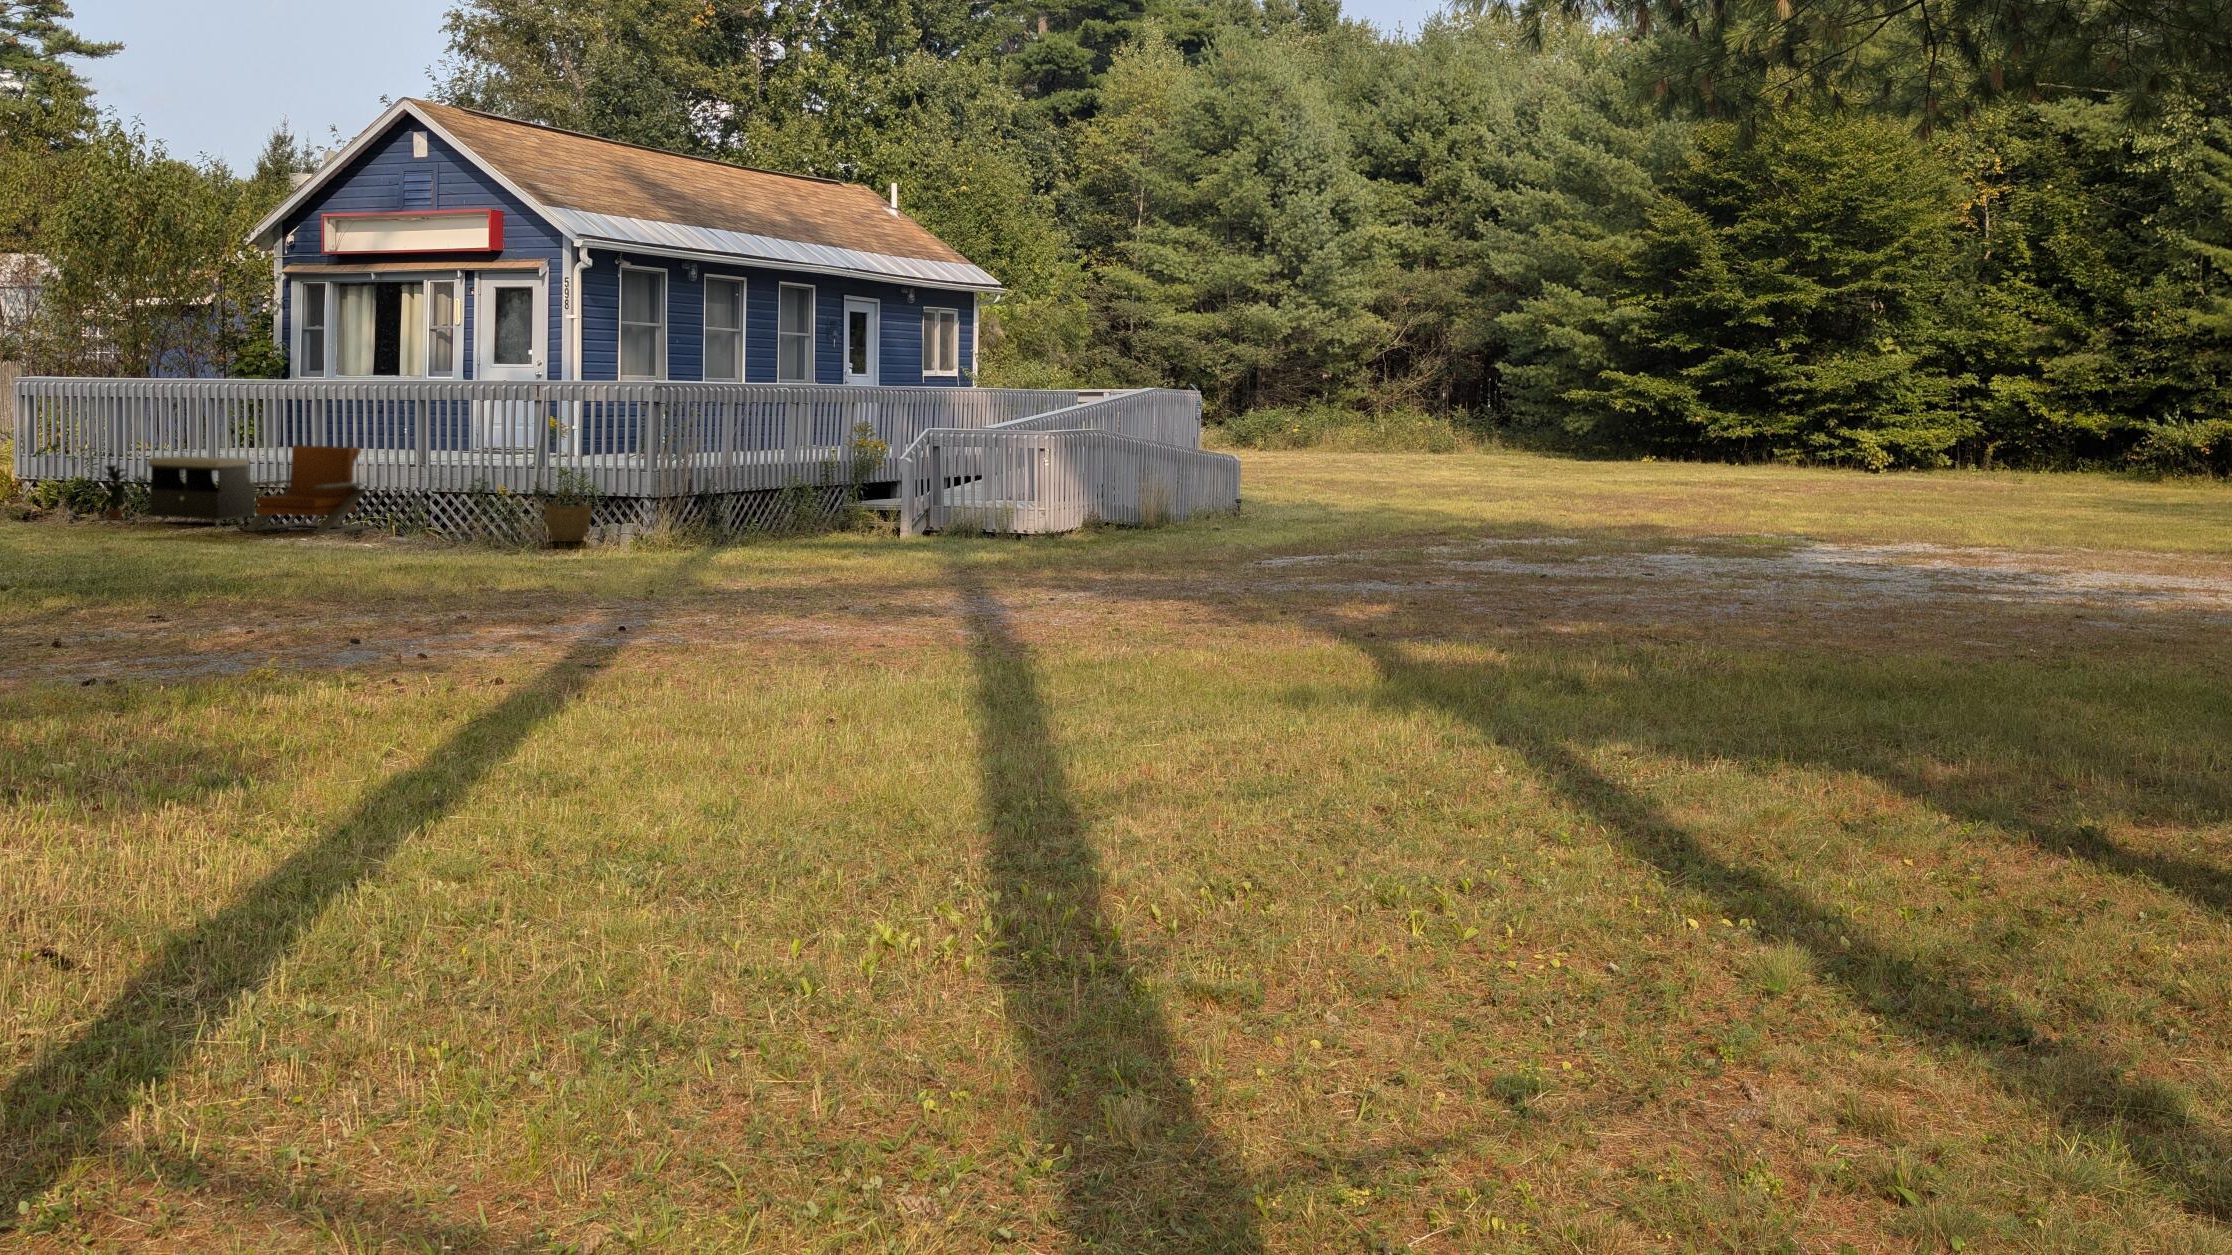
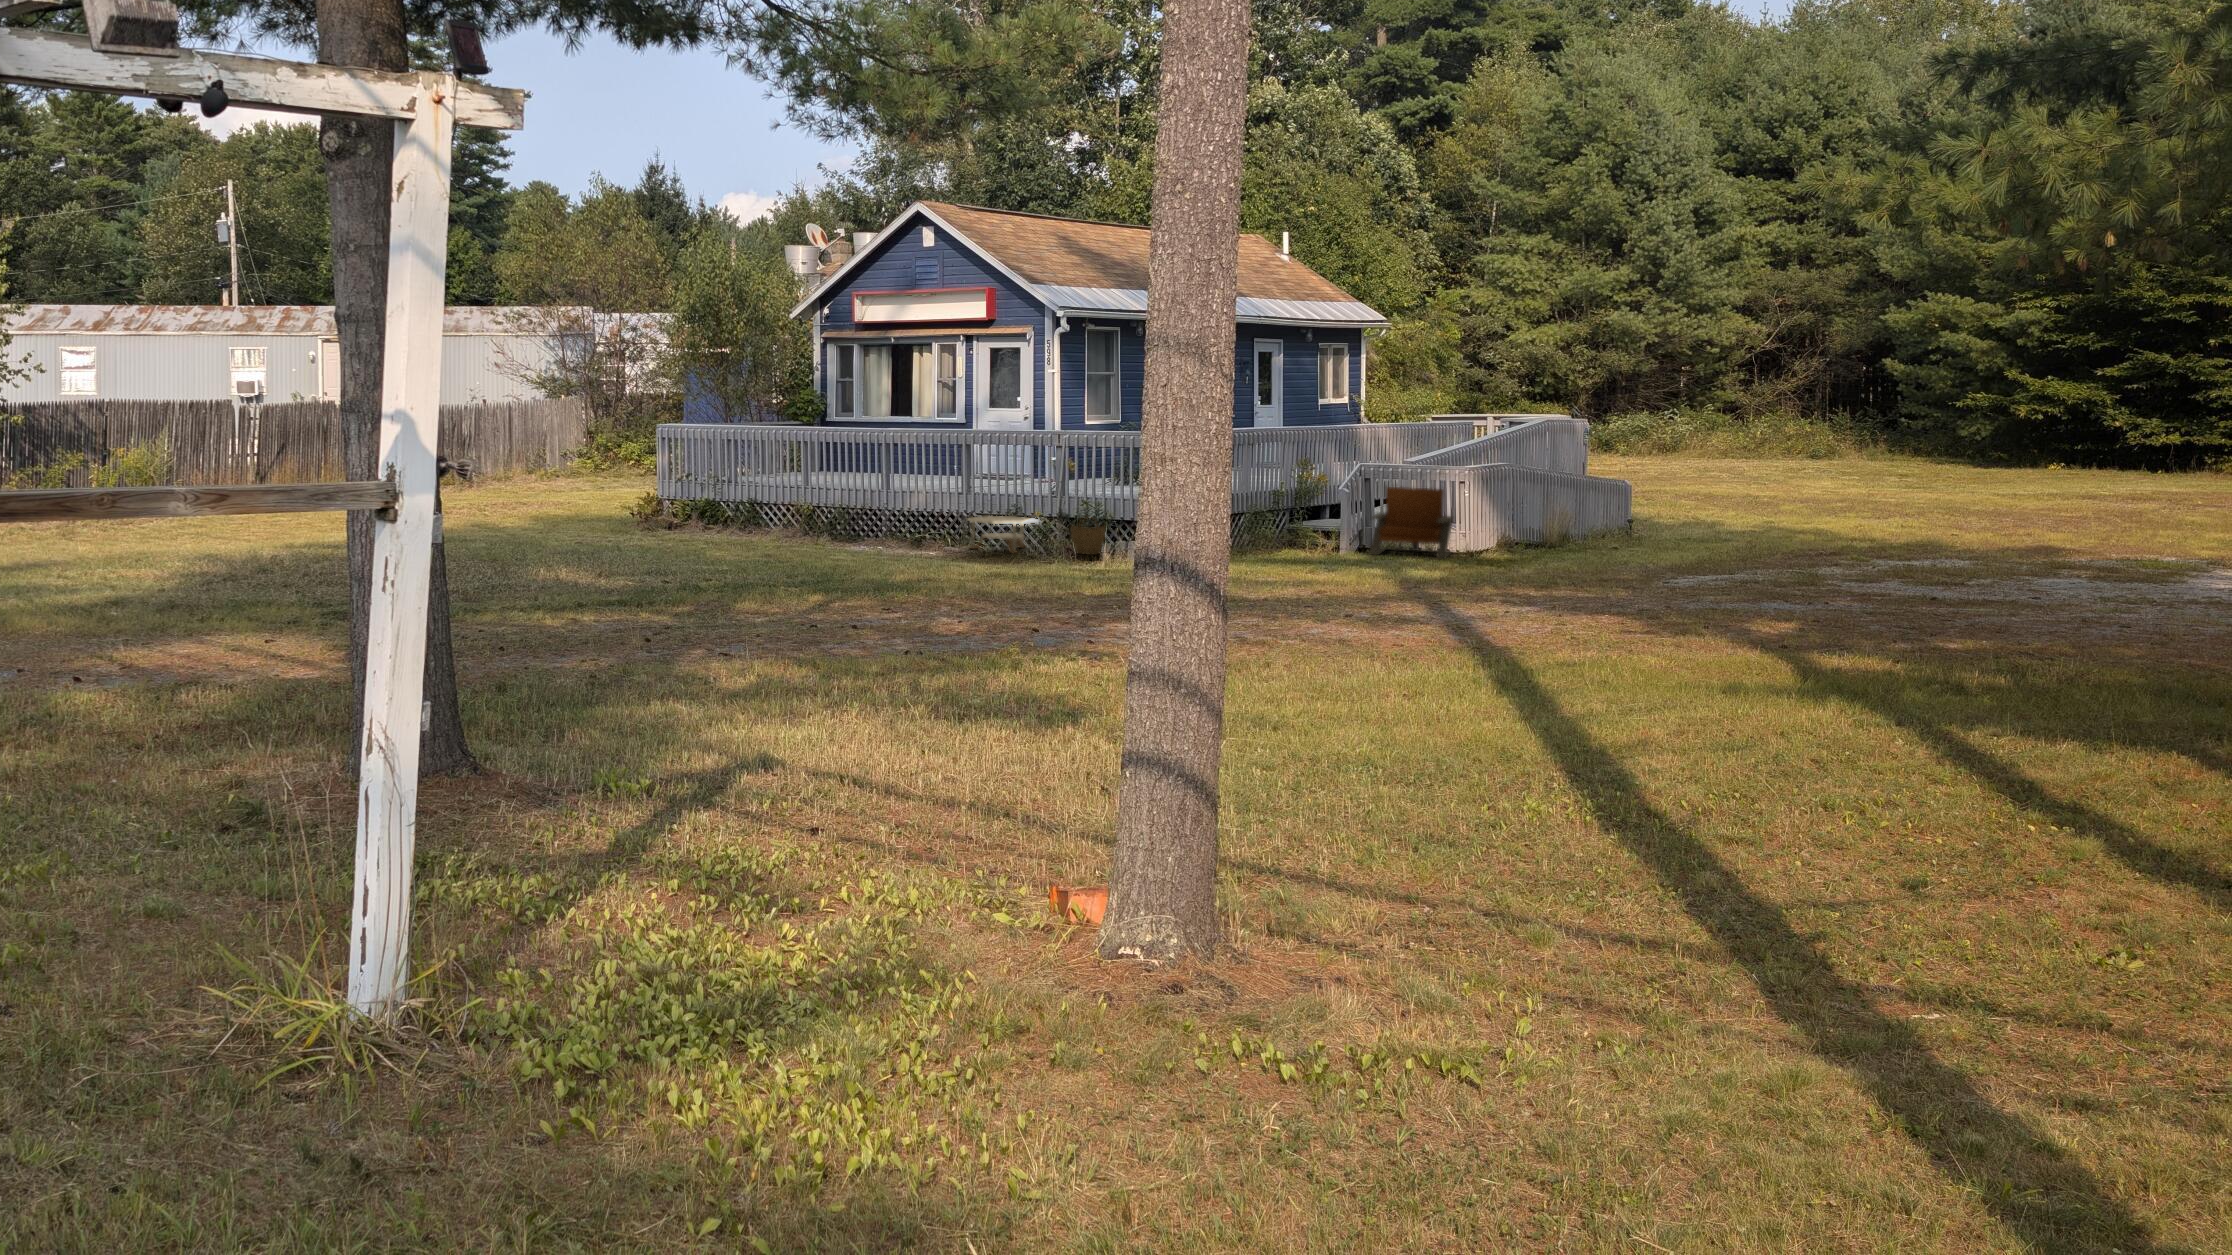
lounge chair: present [245,445,371,535] -> present [1370,487,1453,558]
storage bench: present [148,456,255,526] -> none [774,483,844,535]
potted plant: present [96,465,128,520] -> none [733,488,758,528]
round table: none [401,494,508,543] -> present [968,516,1039,553]

